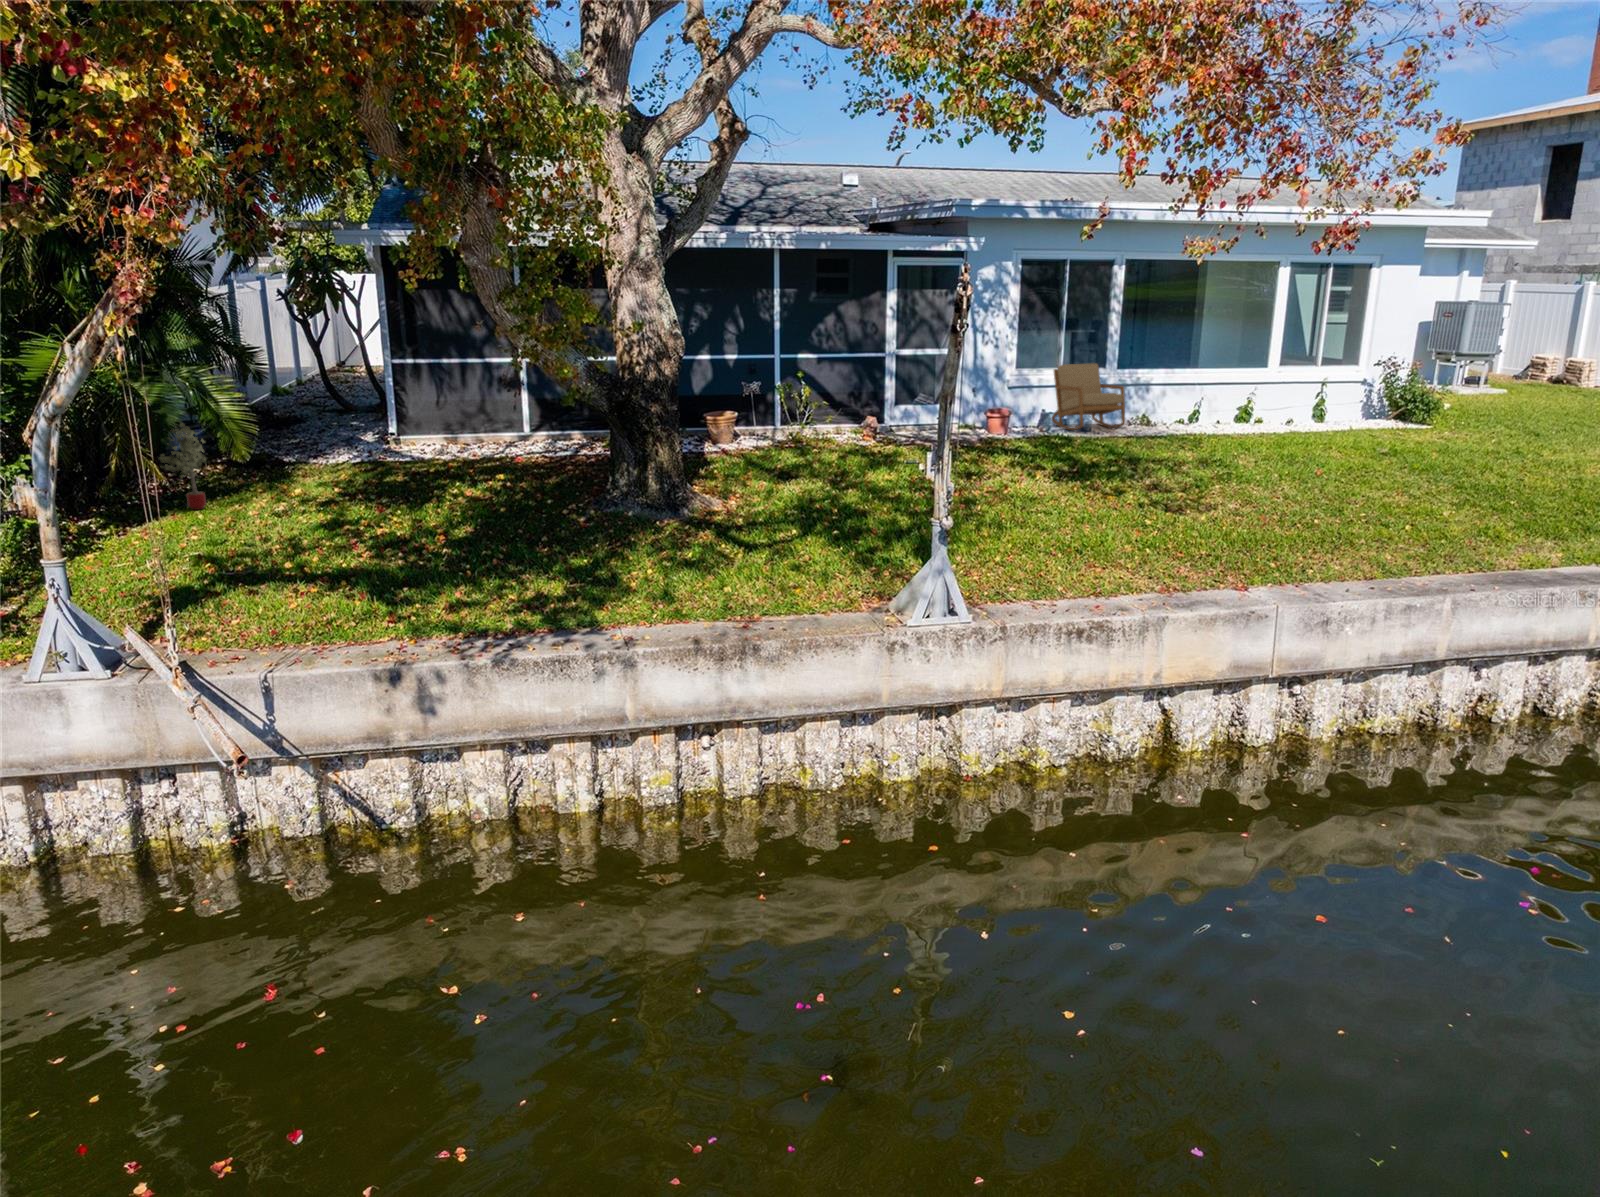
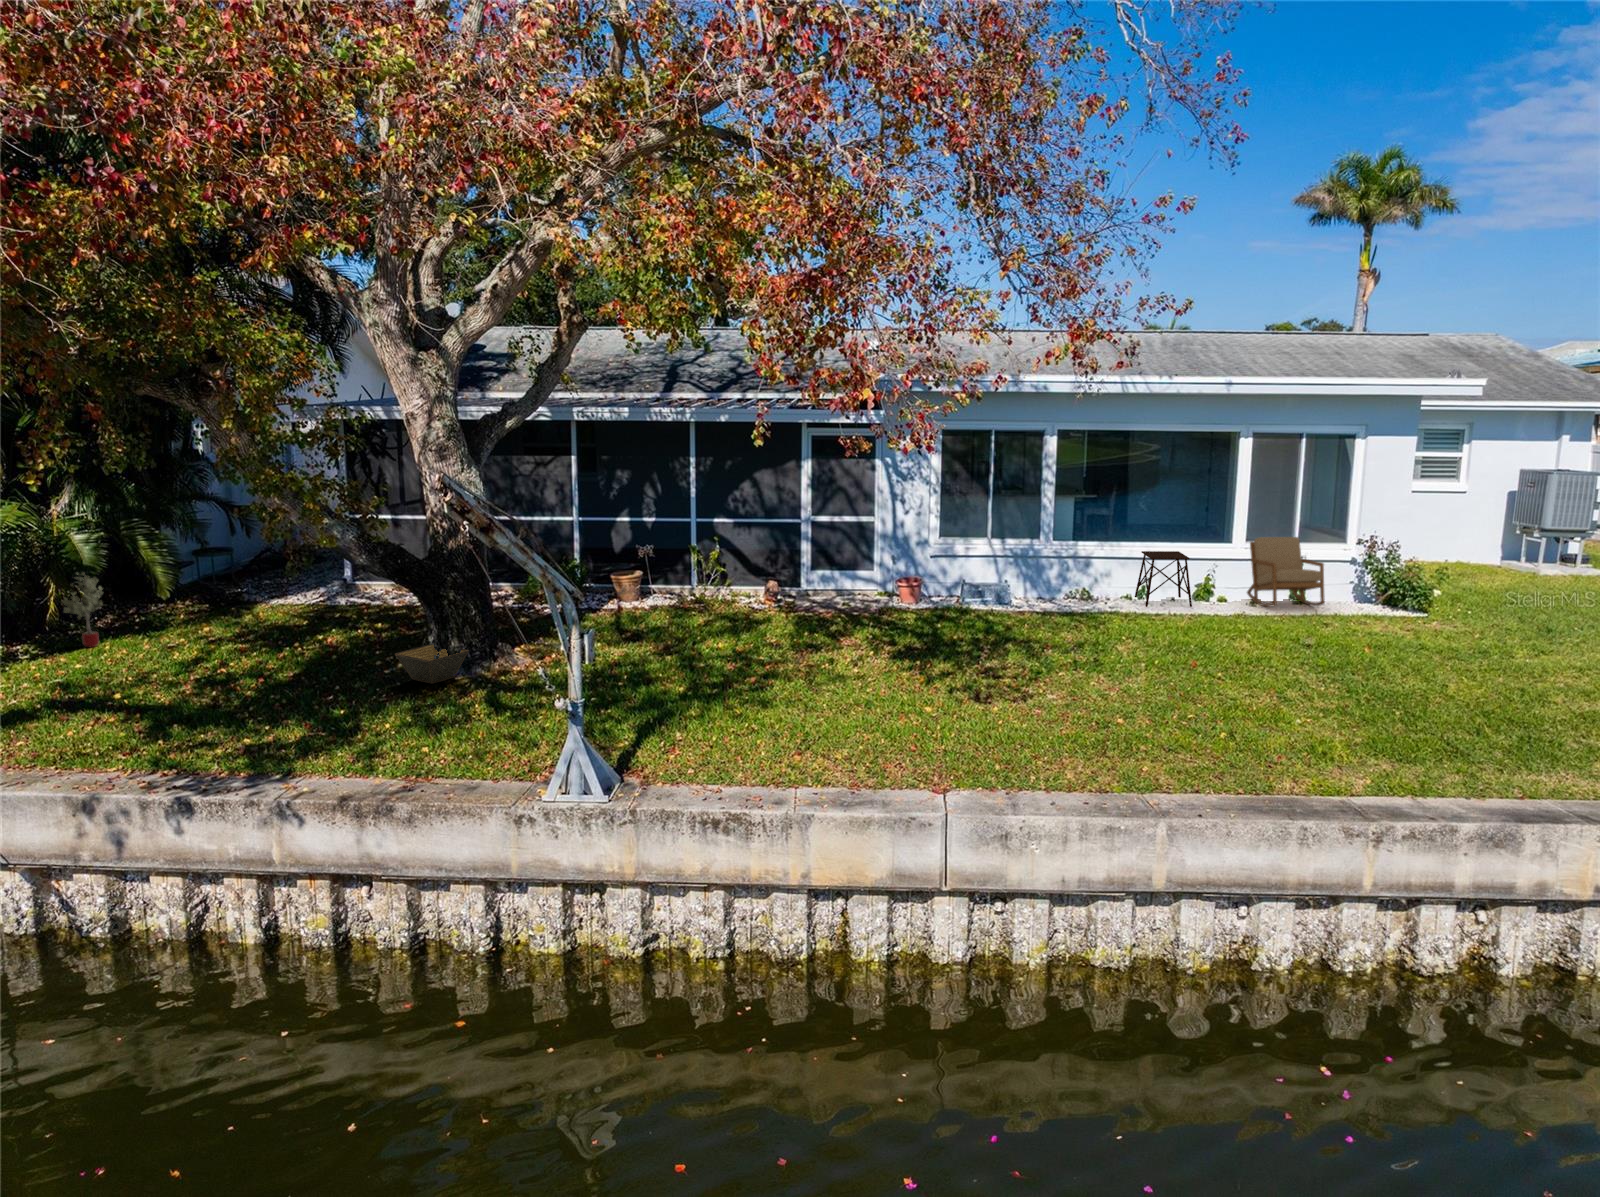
chair: present [1052,363,1125,430] -> present [1247,537,1325,607]
side table: none [1186,375,1247,427] -> present [1135,551,1192,607]
basket: none [594,483,669,524] -> present [395,644,469,684]

